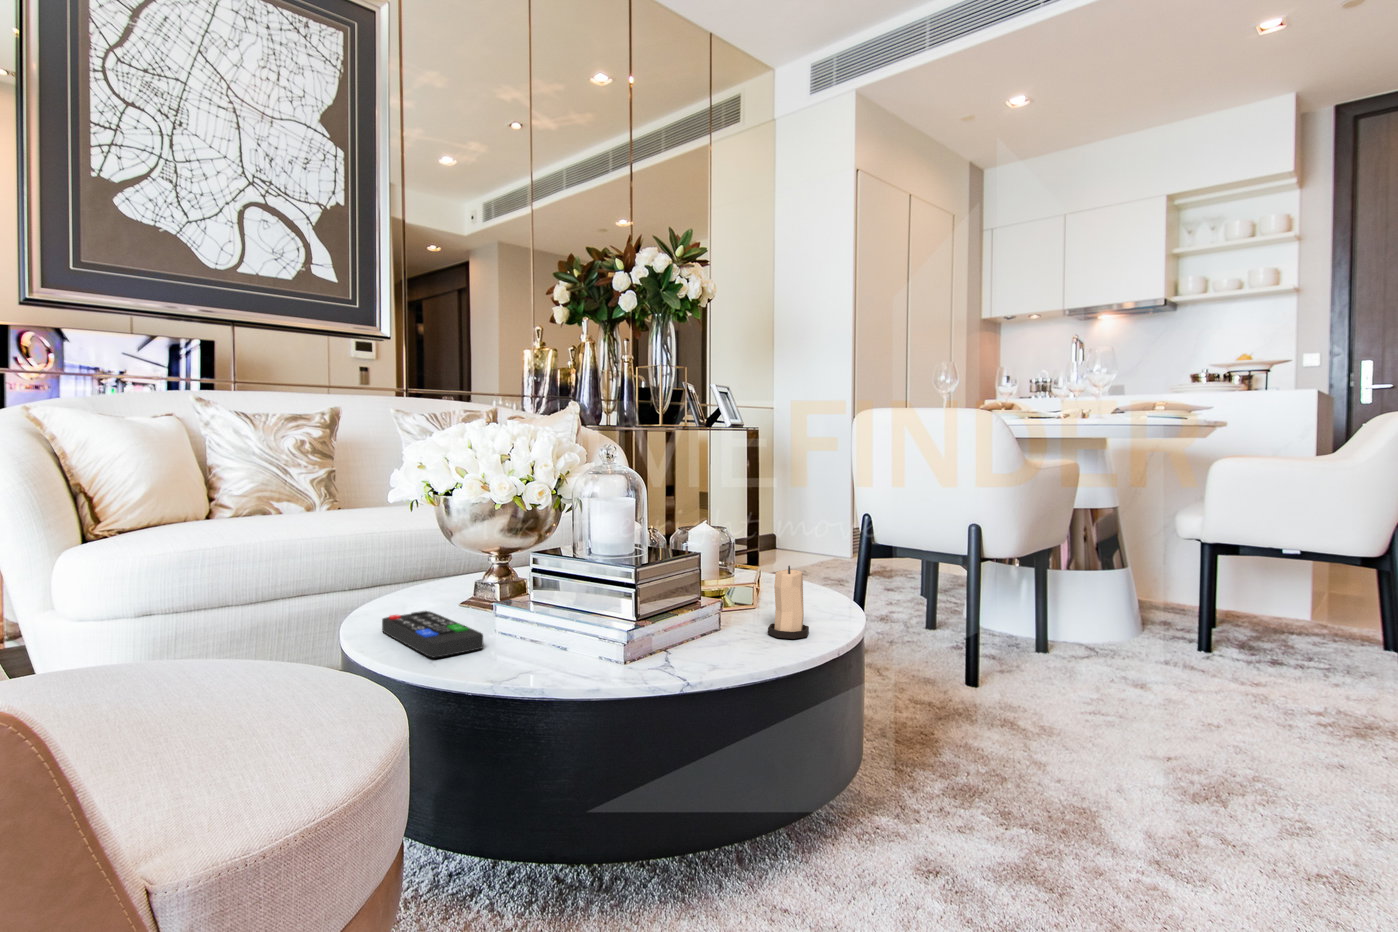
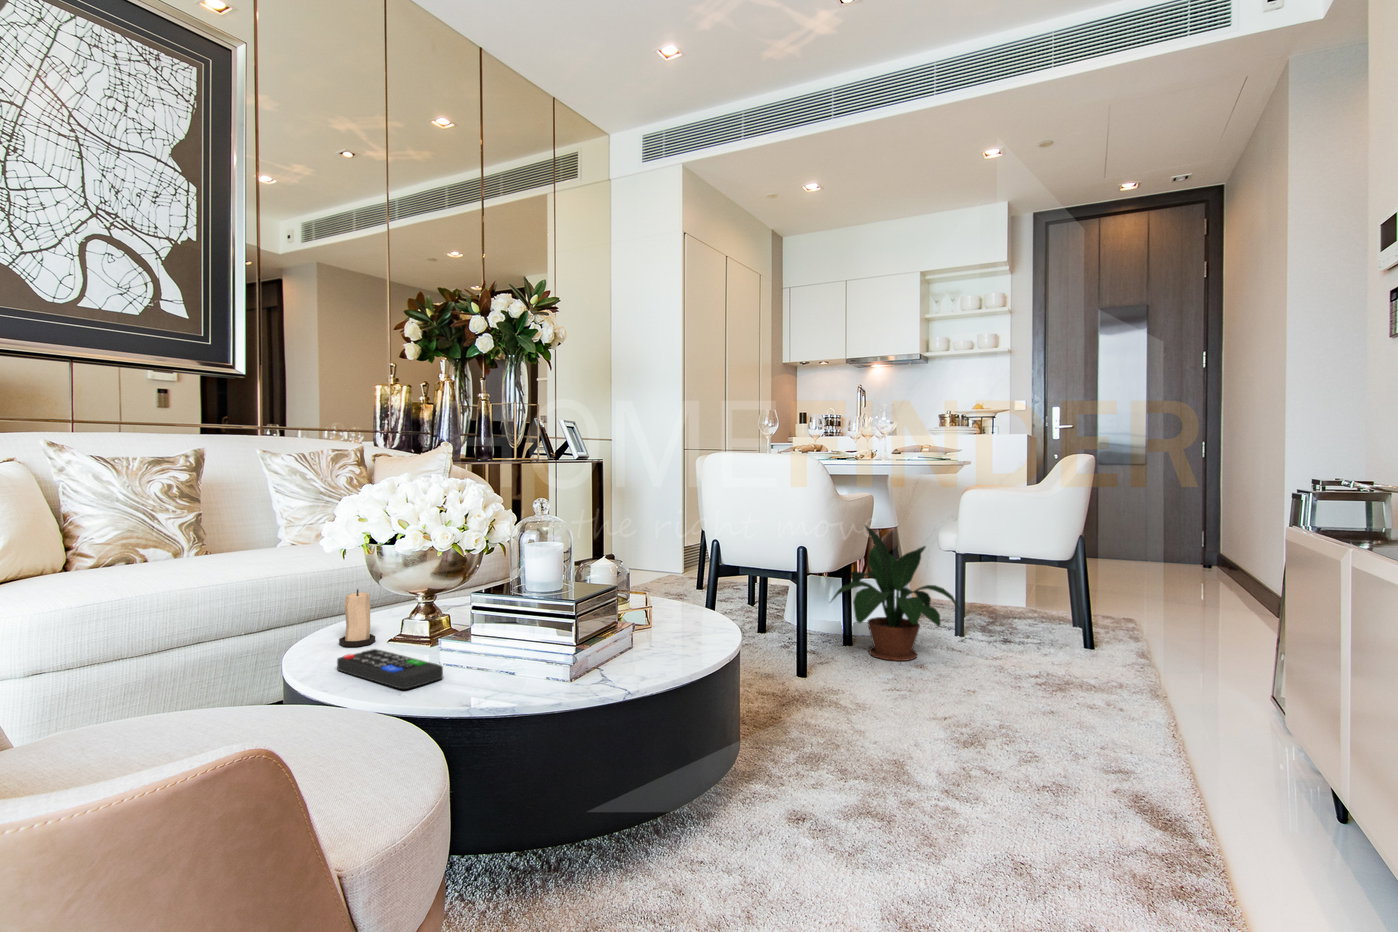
potted plant: none [1015,497,1202,673] -> present [831,526,960,661]
candle: present [768,566,809,639] -> present [339,589,375,647]

